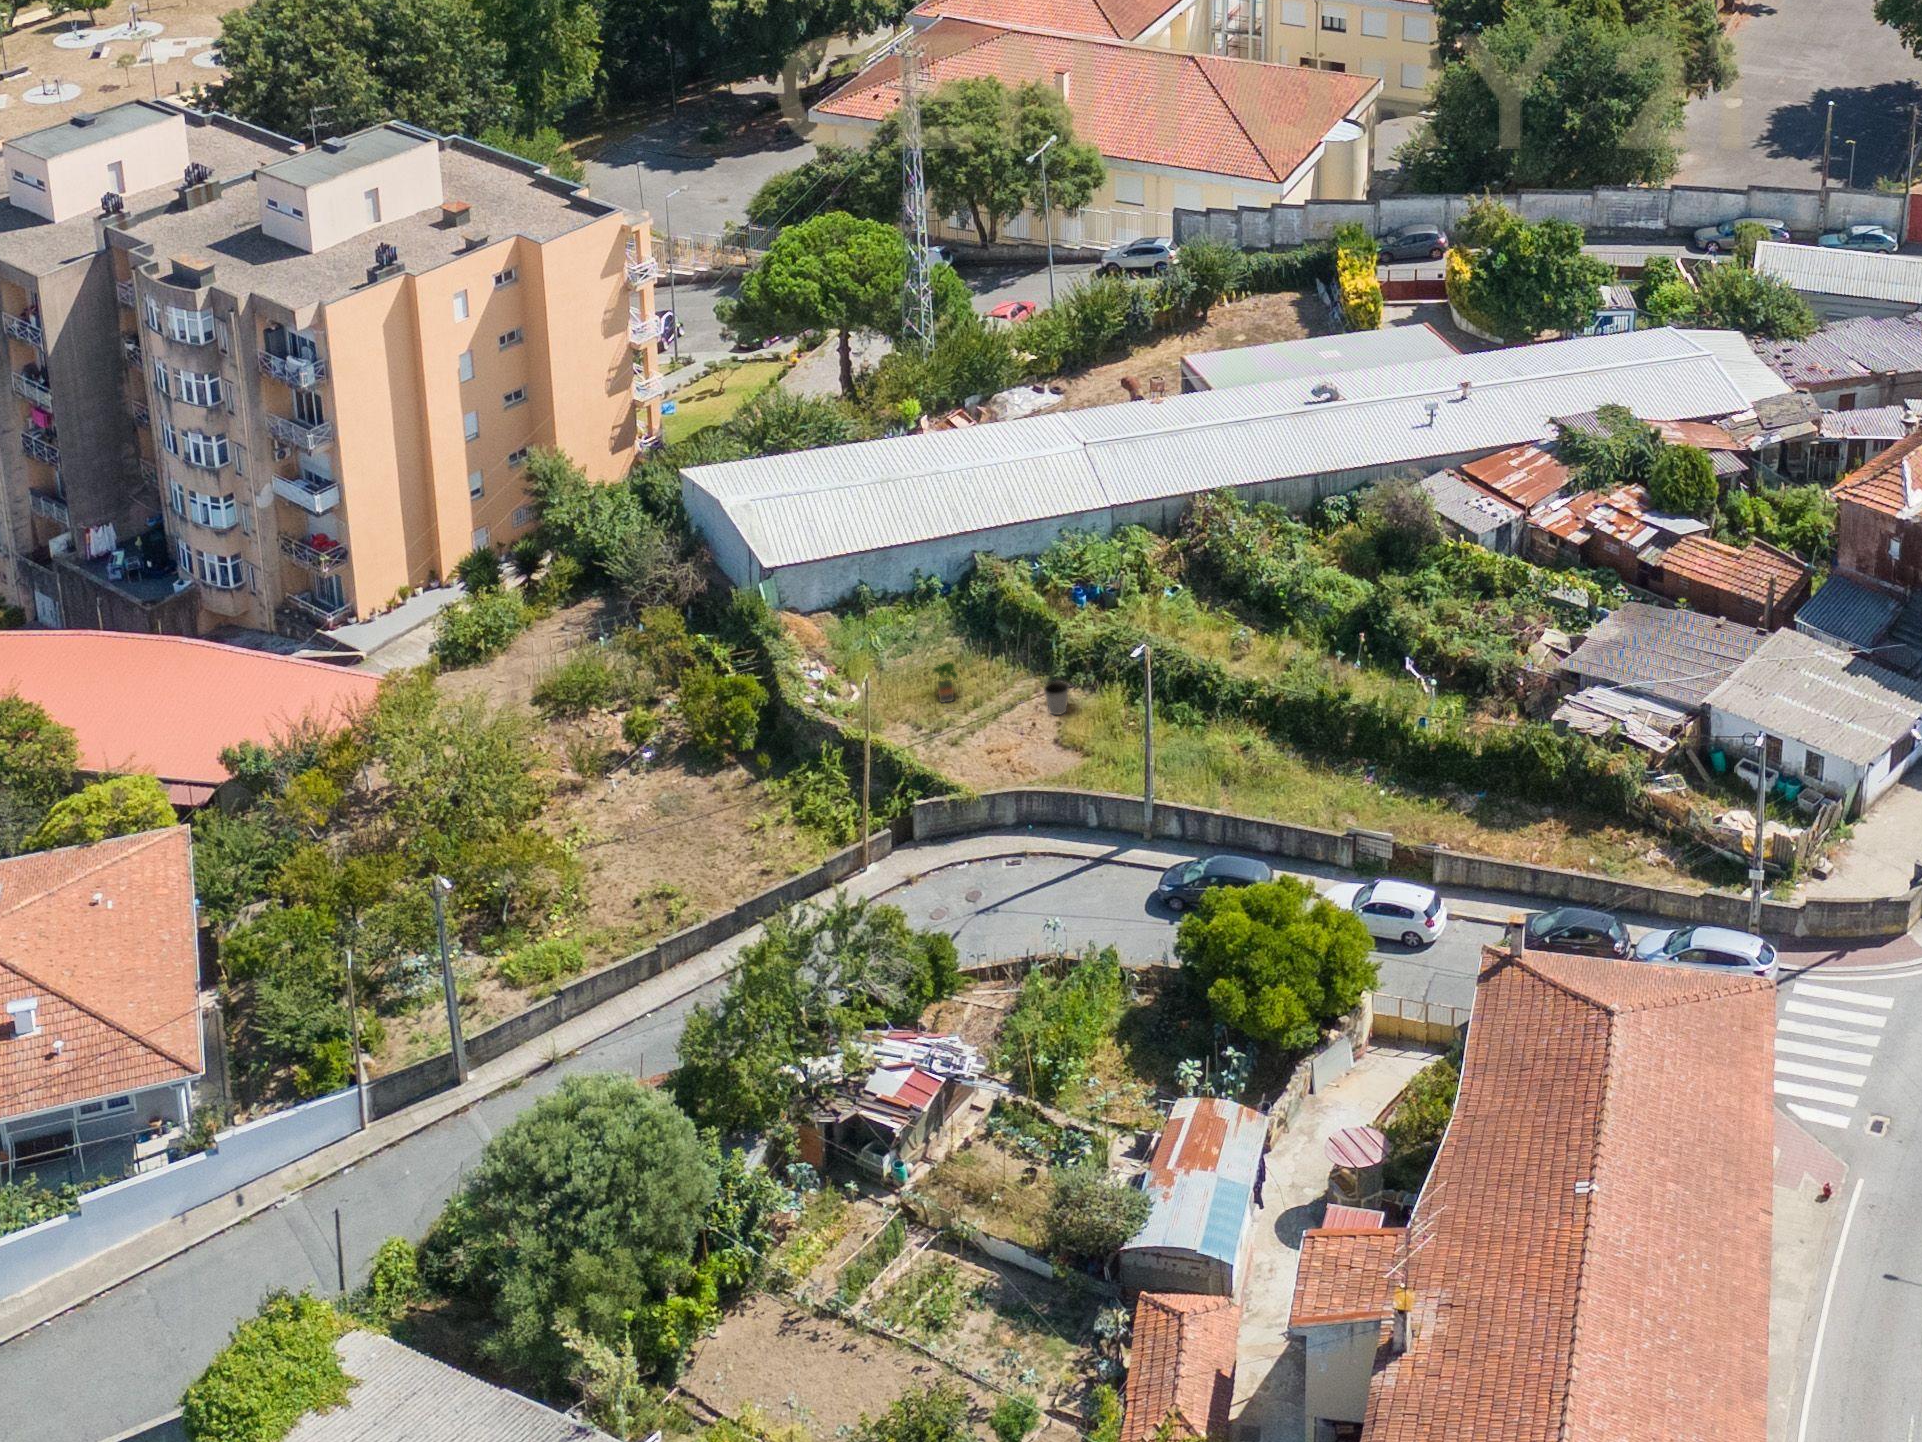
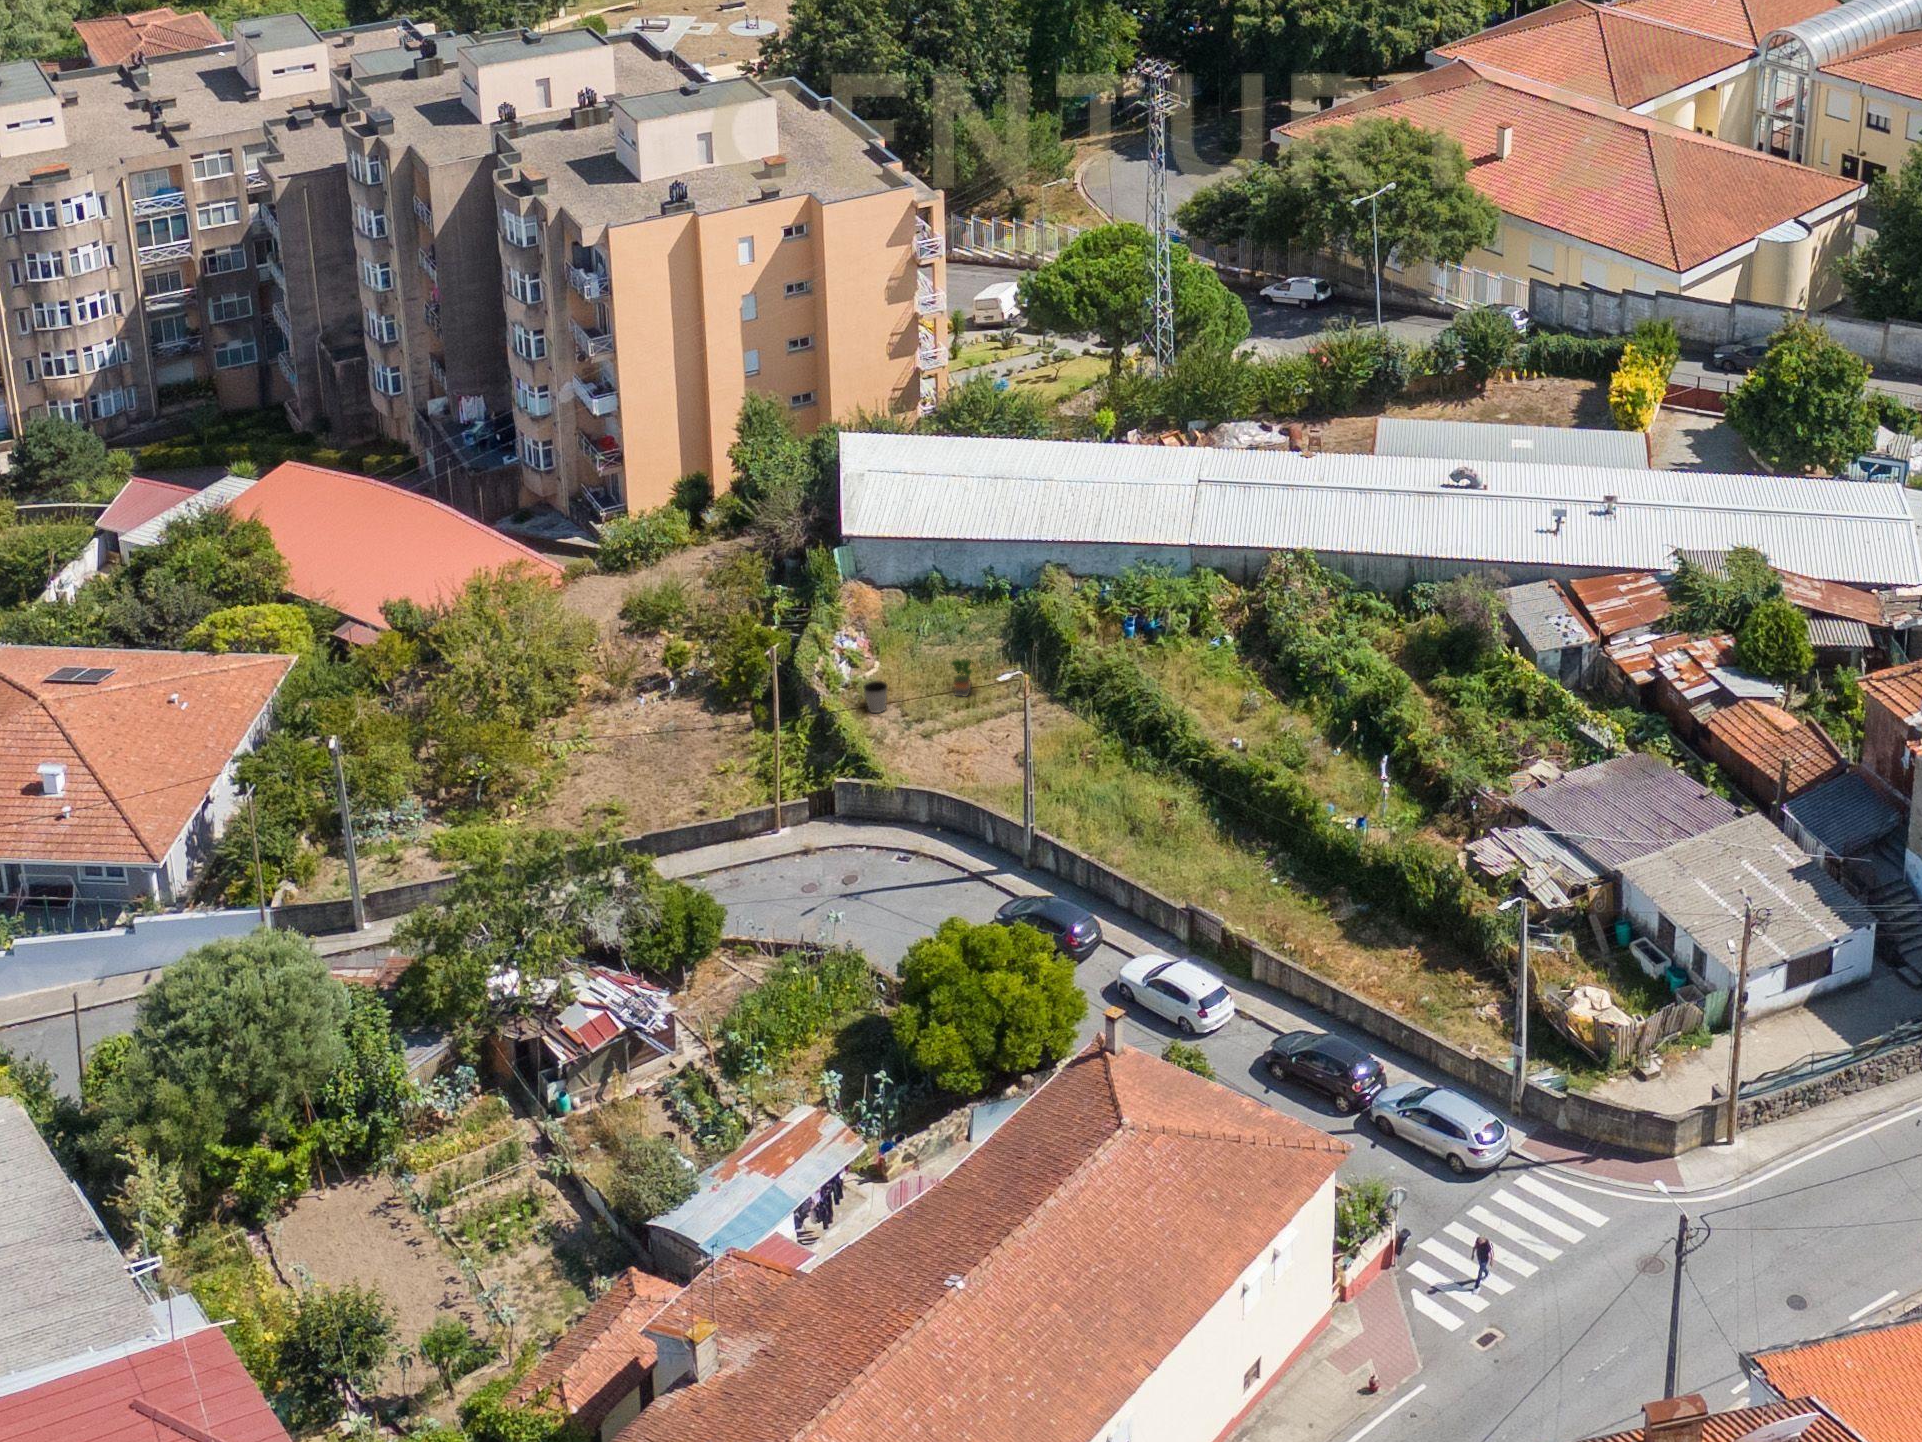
bucket: present [1044,681,1070,715] -> present [863,681,888,713]

